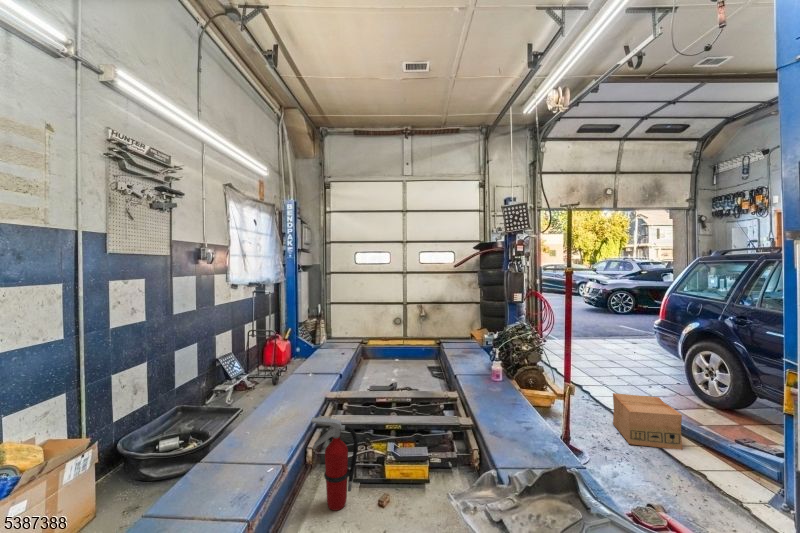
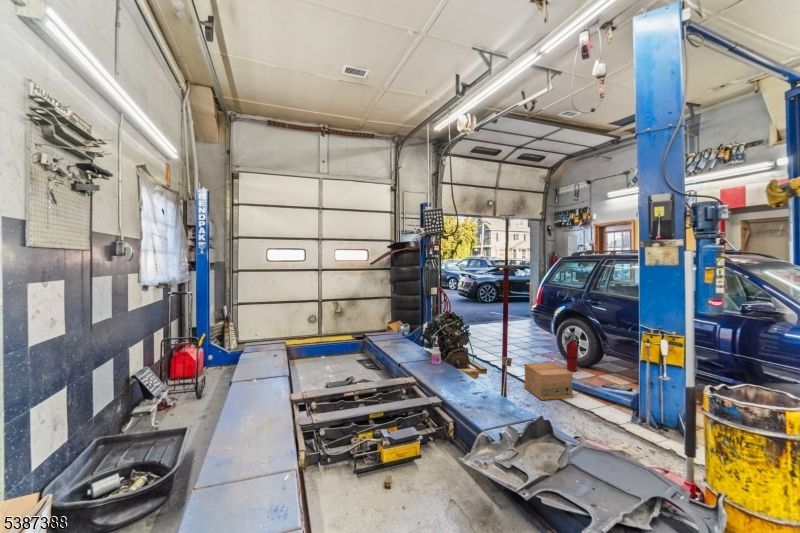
fire extinguisher: present [311,417,358,511] -> present [563,332,579,372]

